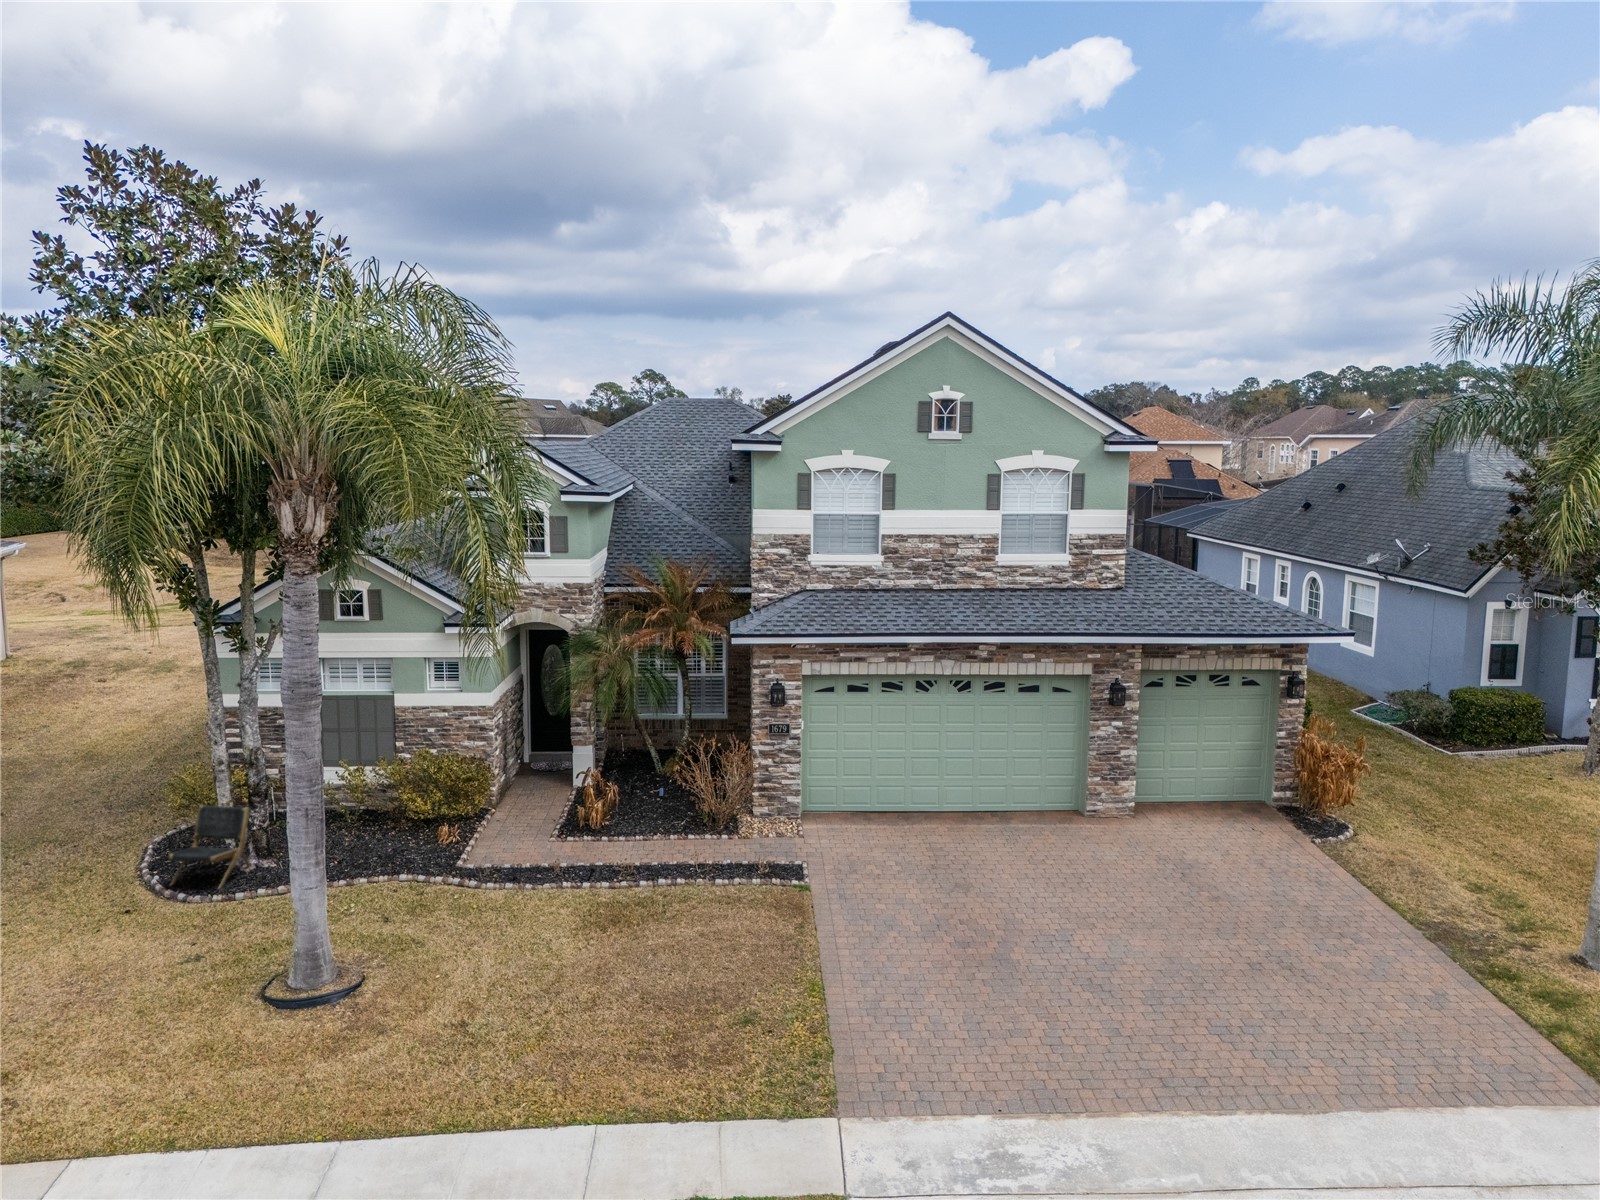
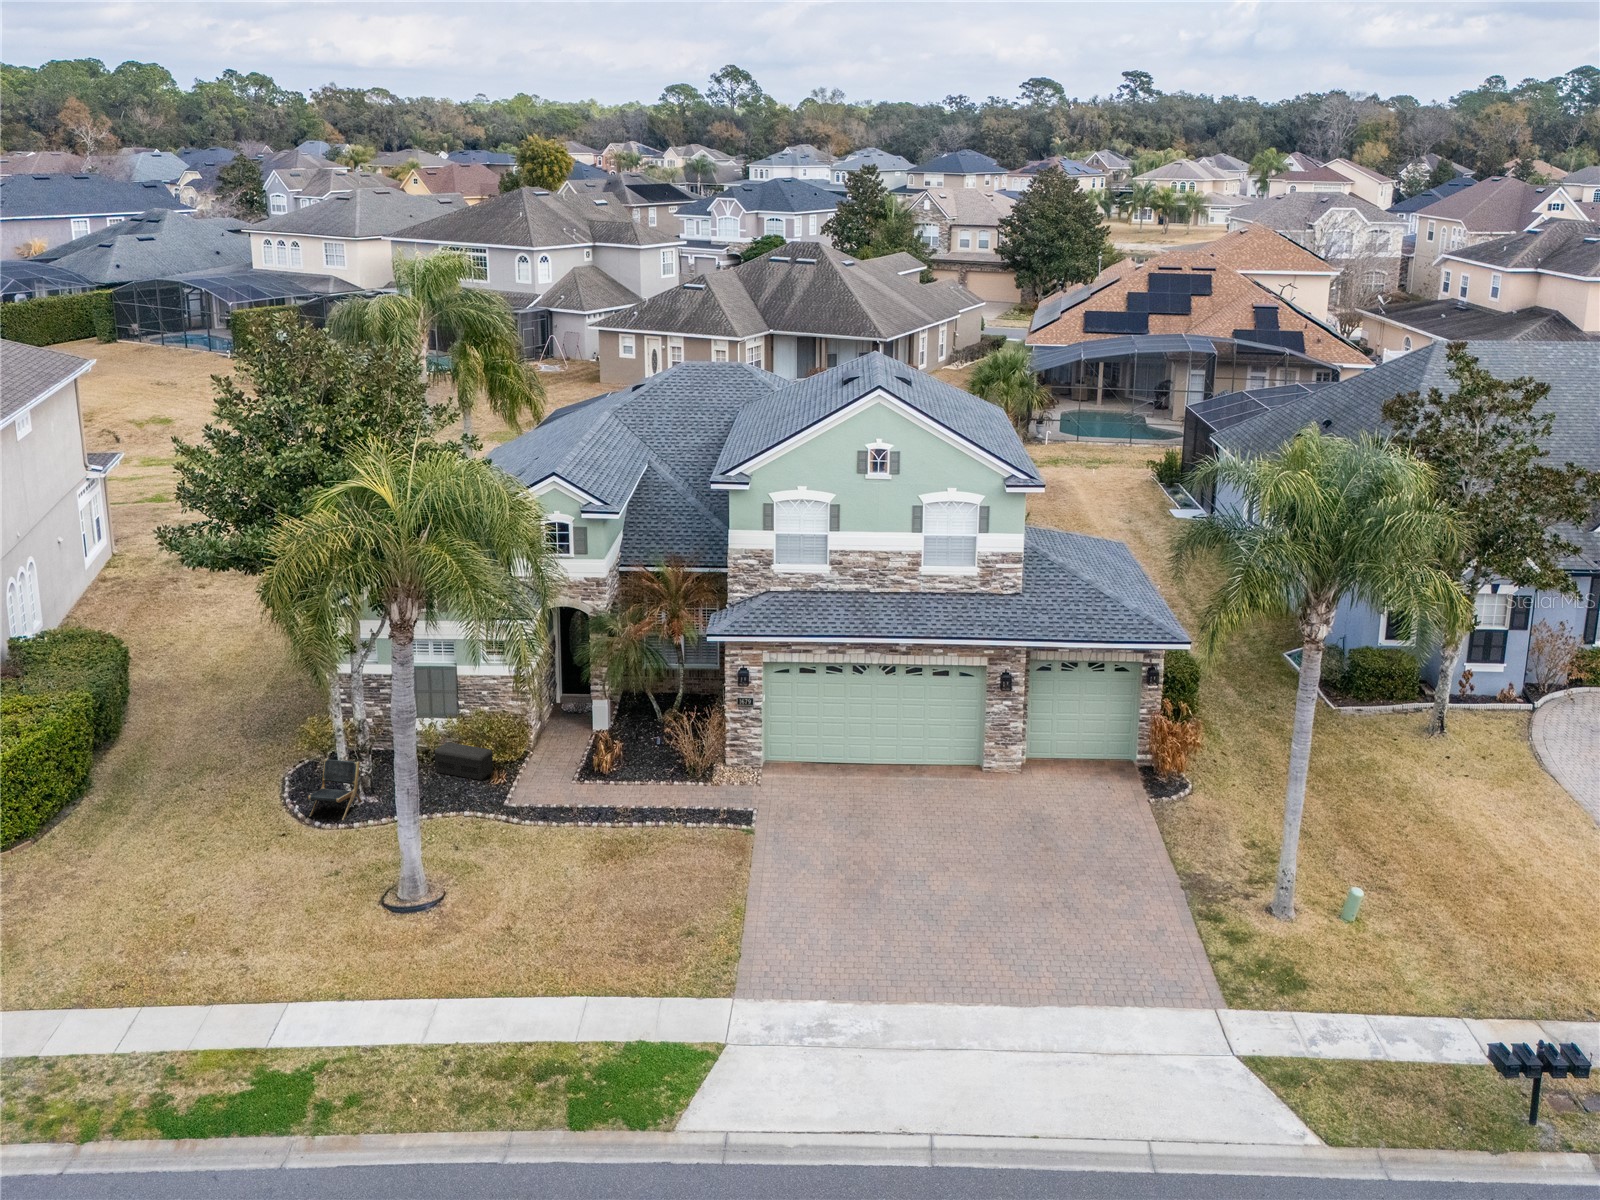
storage bench: none [360,791,440,839] -> present [435,742,493,780]

